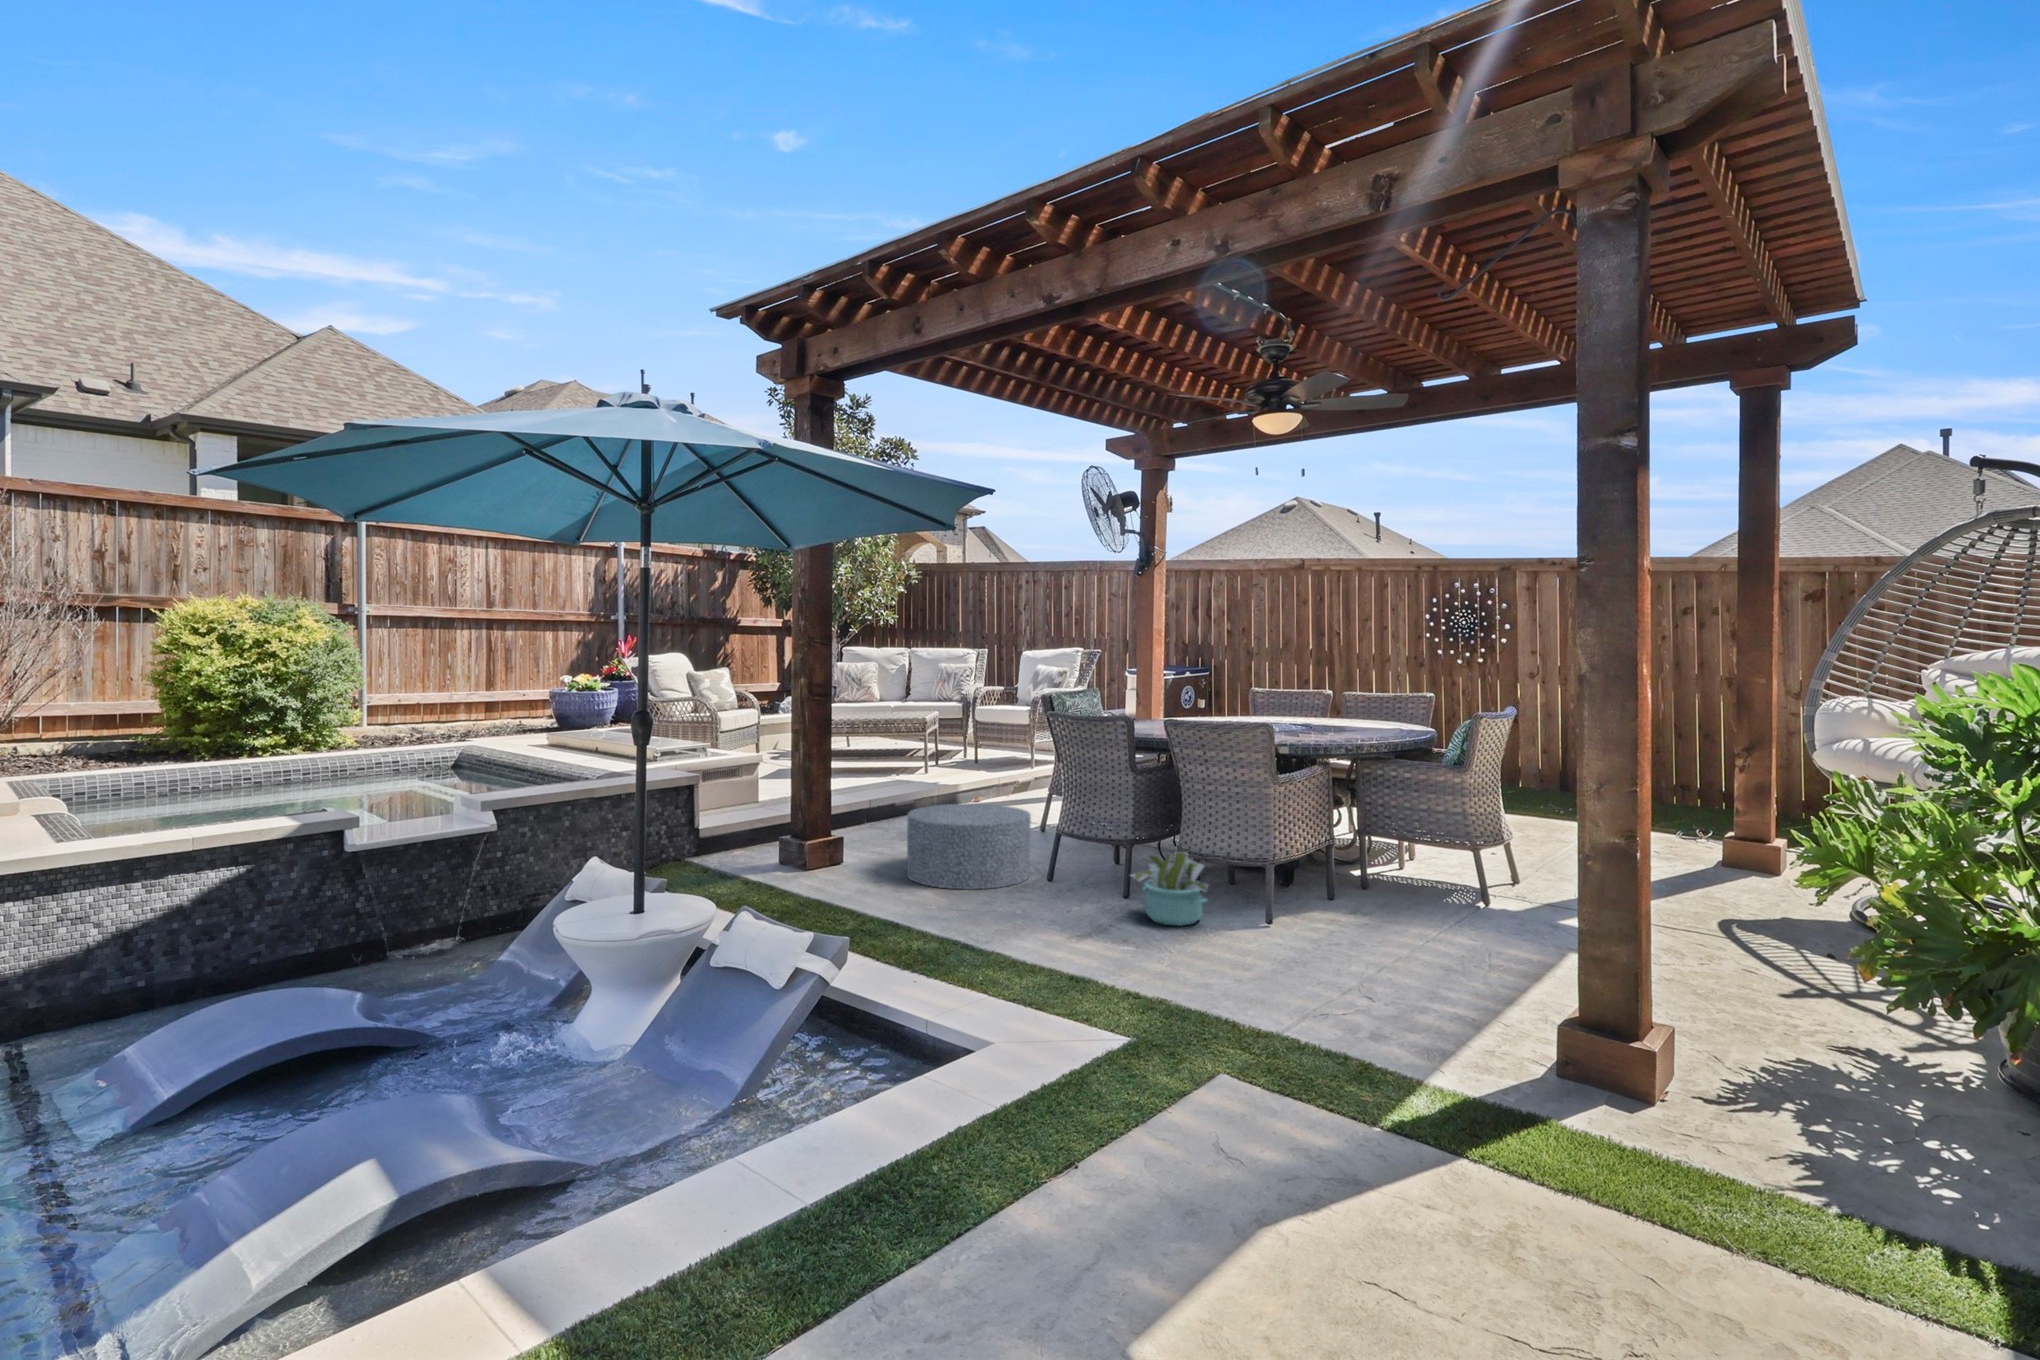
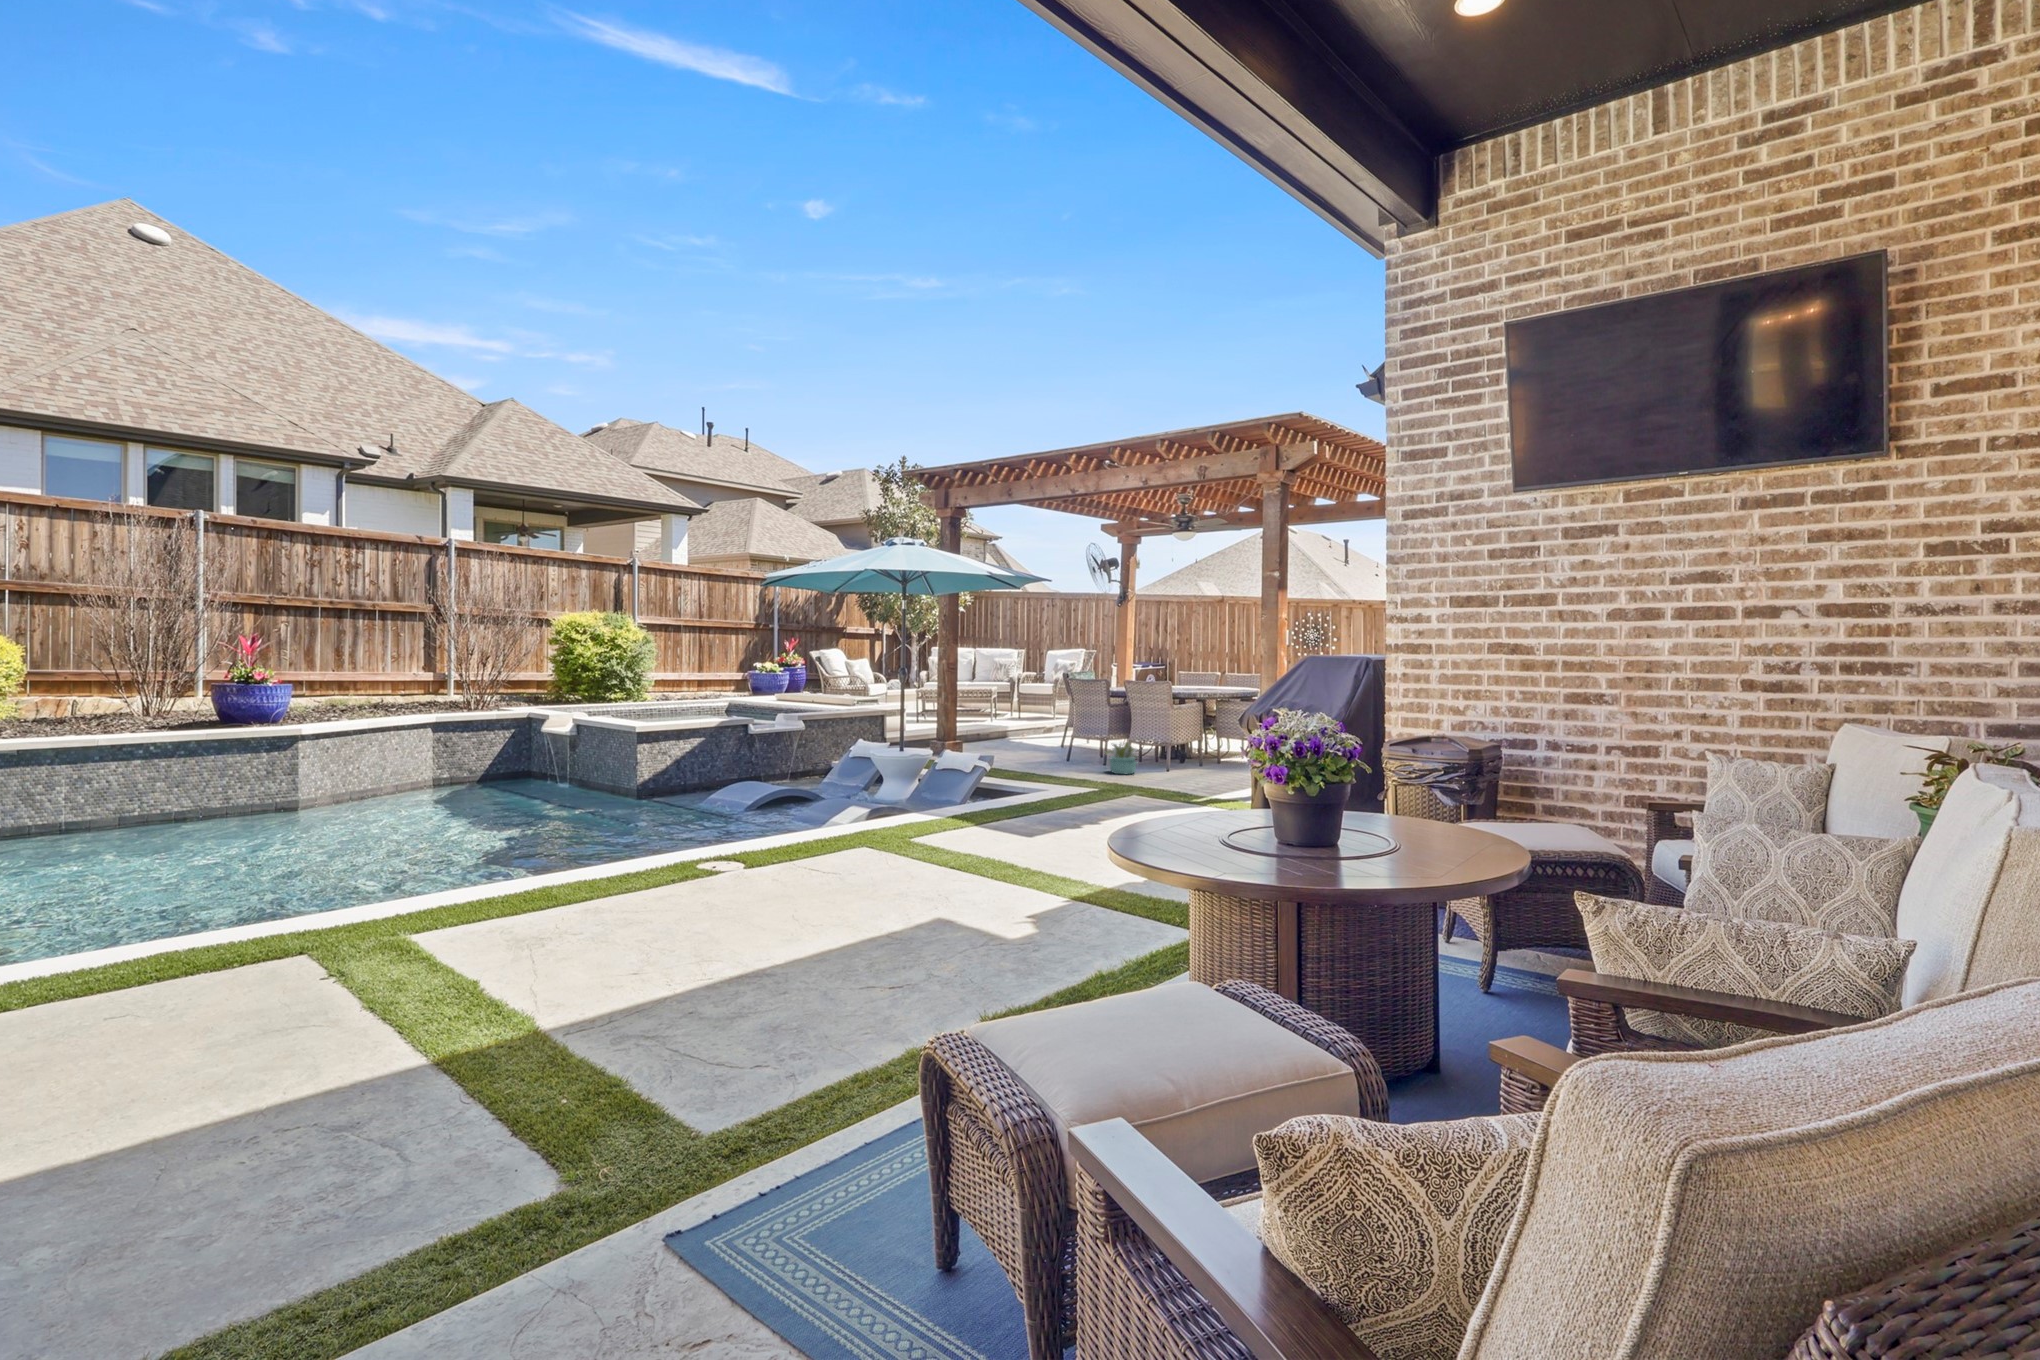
ottoman: present [907,804,1031,889] -> none [994,728,1056,764]

